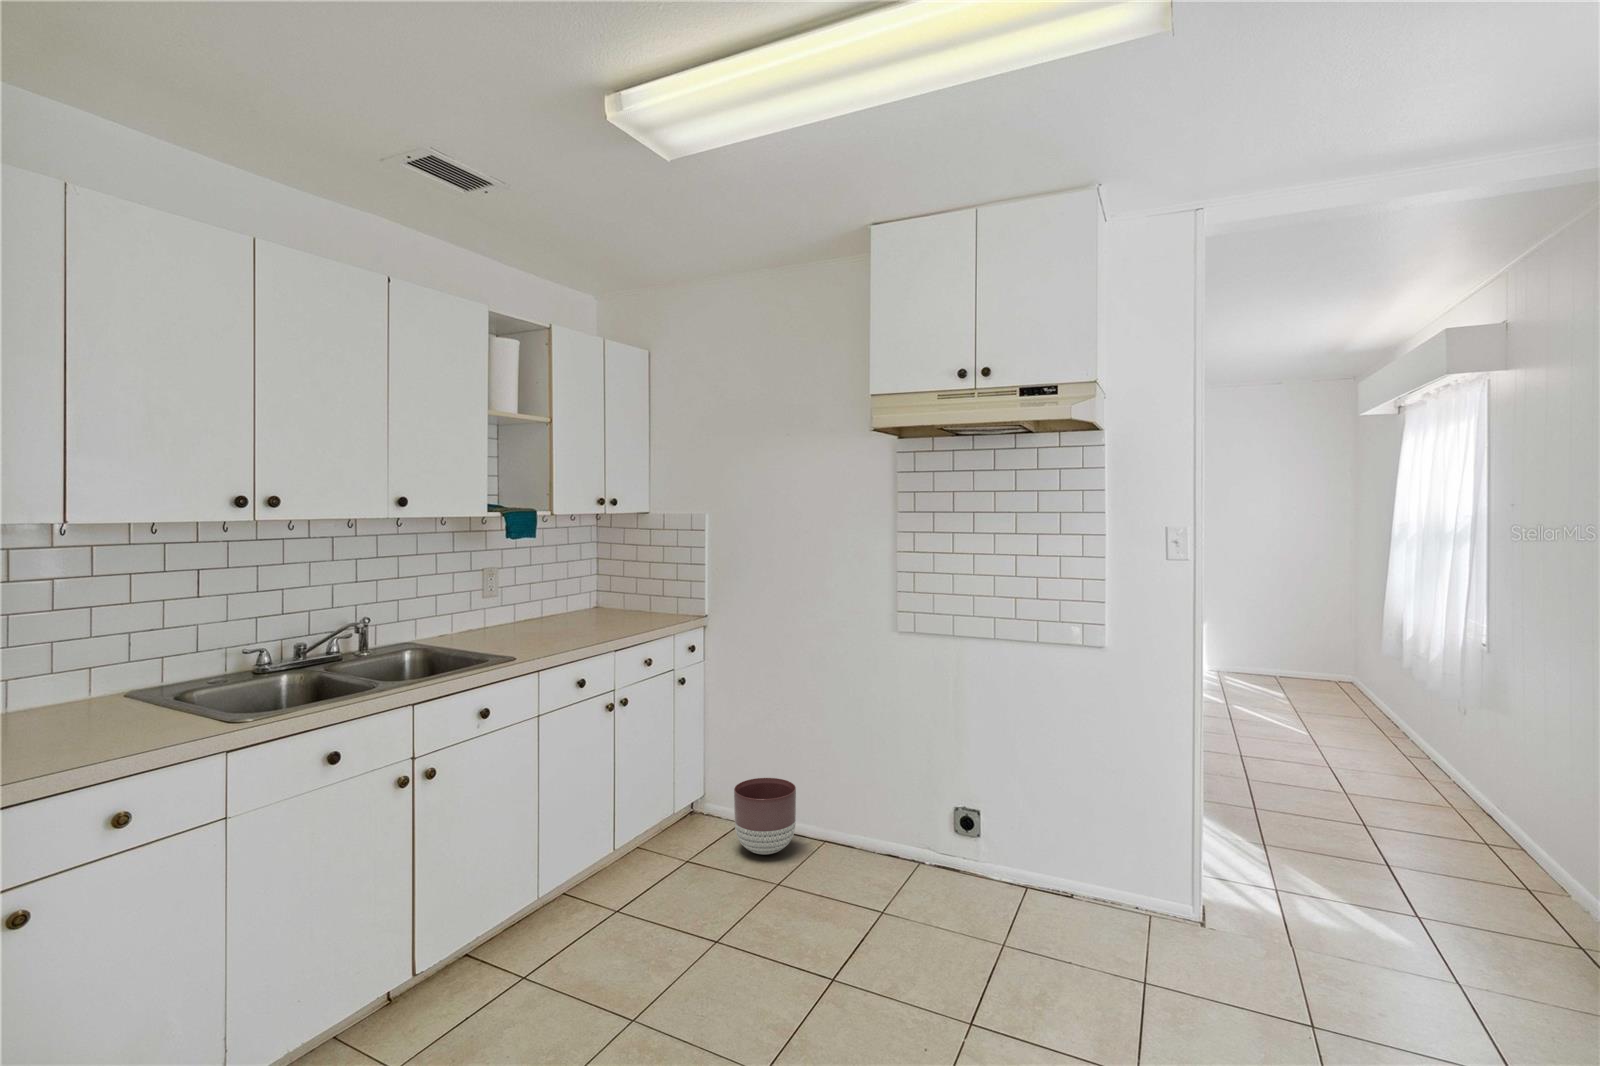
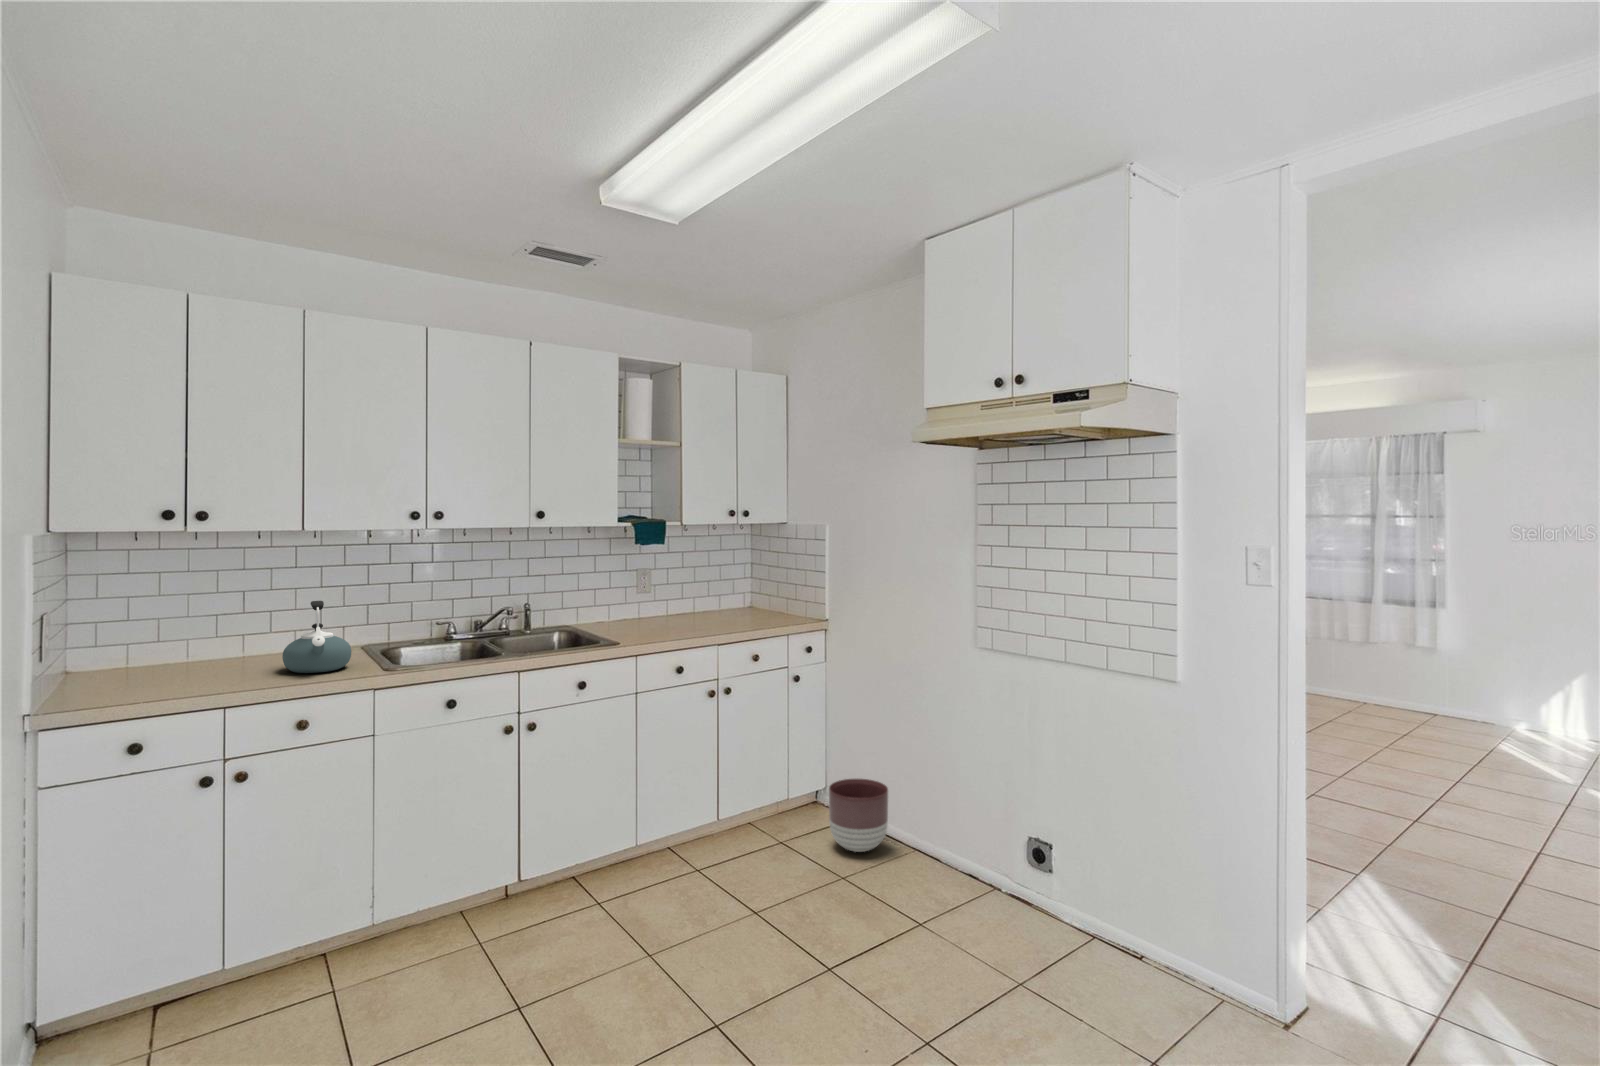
kettle: none [51,630,167,741] -> present [282,601,351,673]

